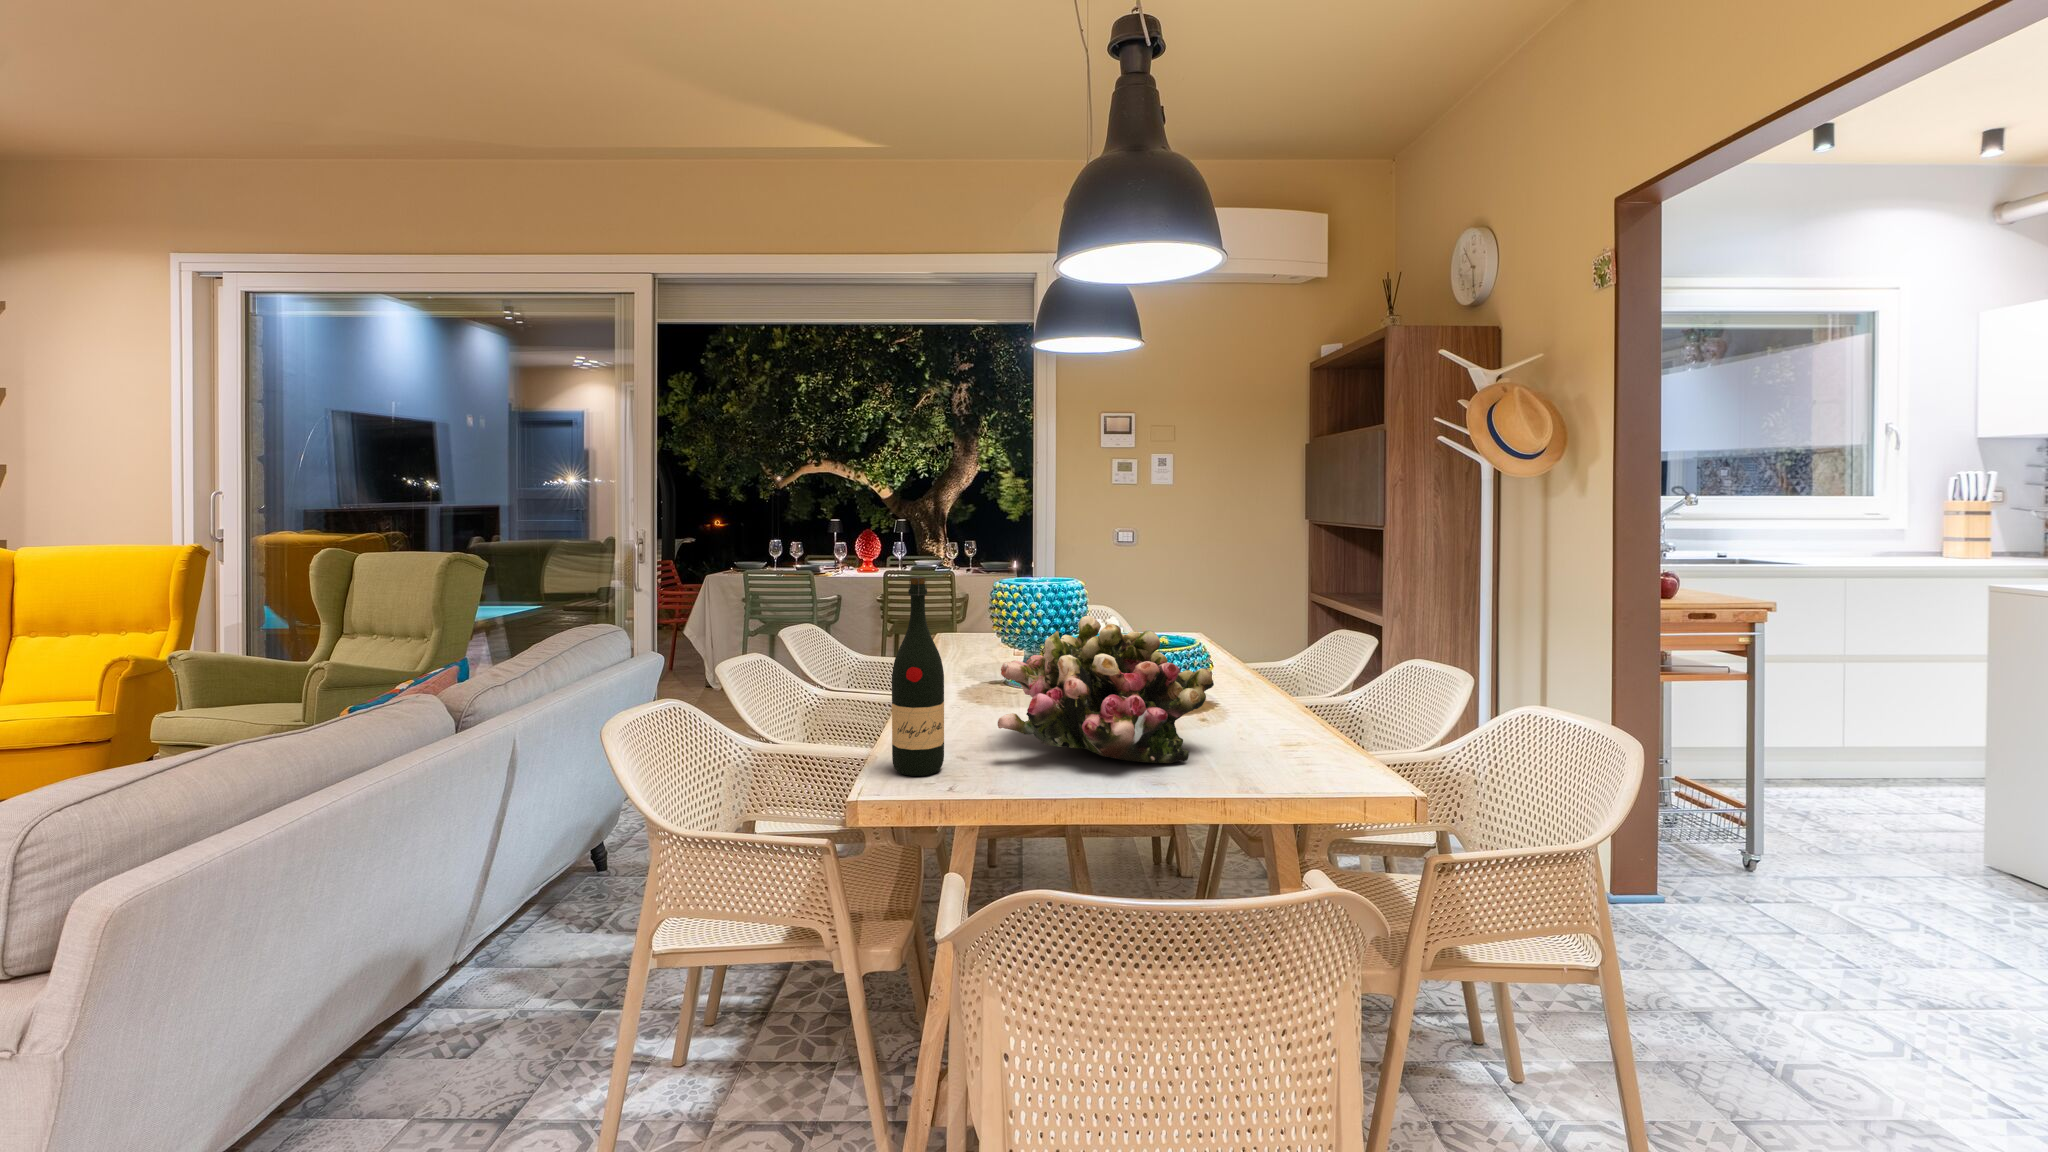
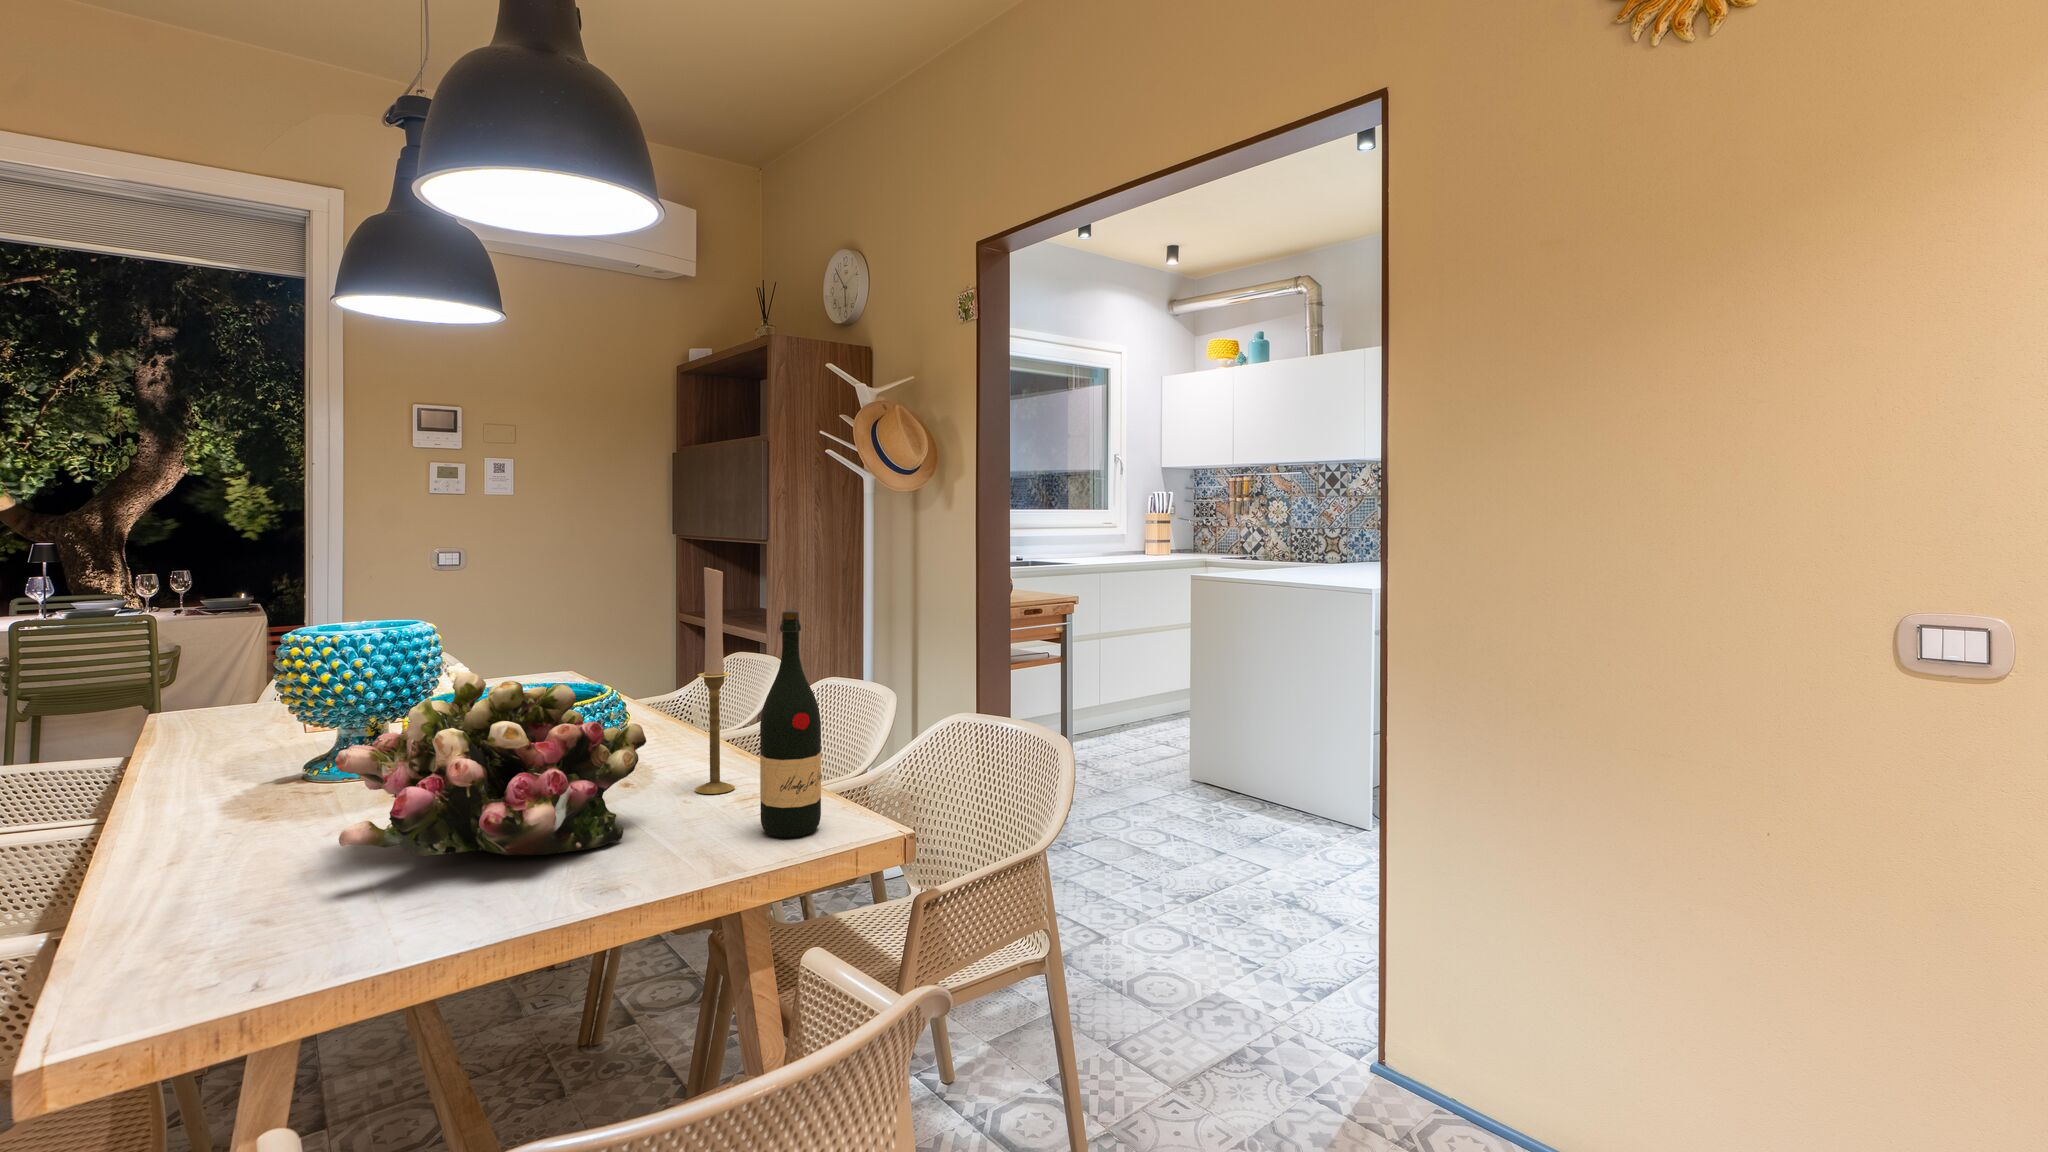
candlestick: none [1259,540,1294,739] -> present [695,565,735,794]
wine bottle: present [892,576,944,776] -> present [760,610,821,838]

